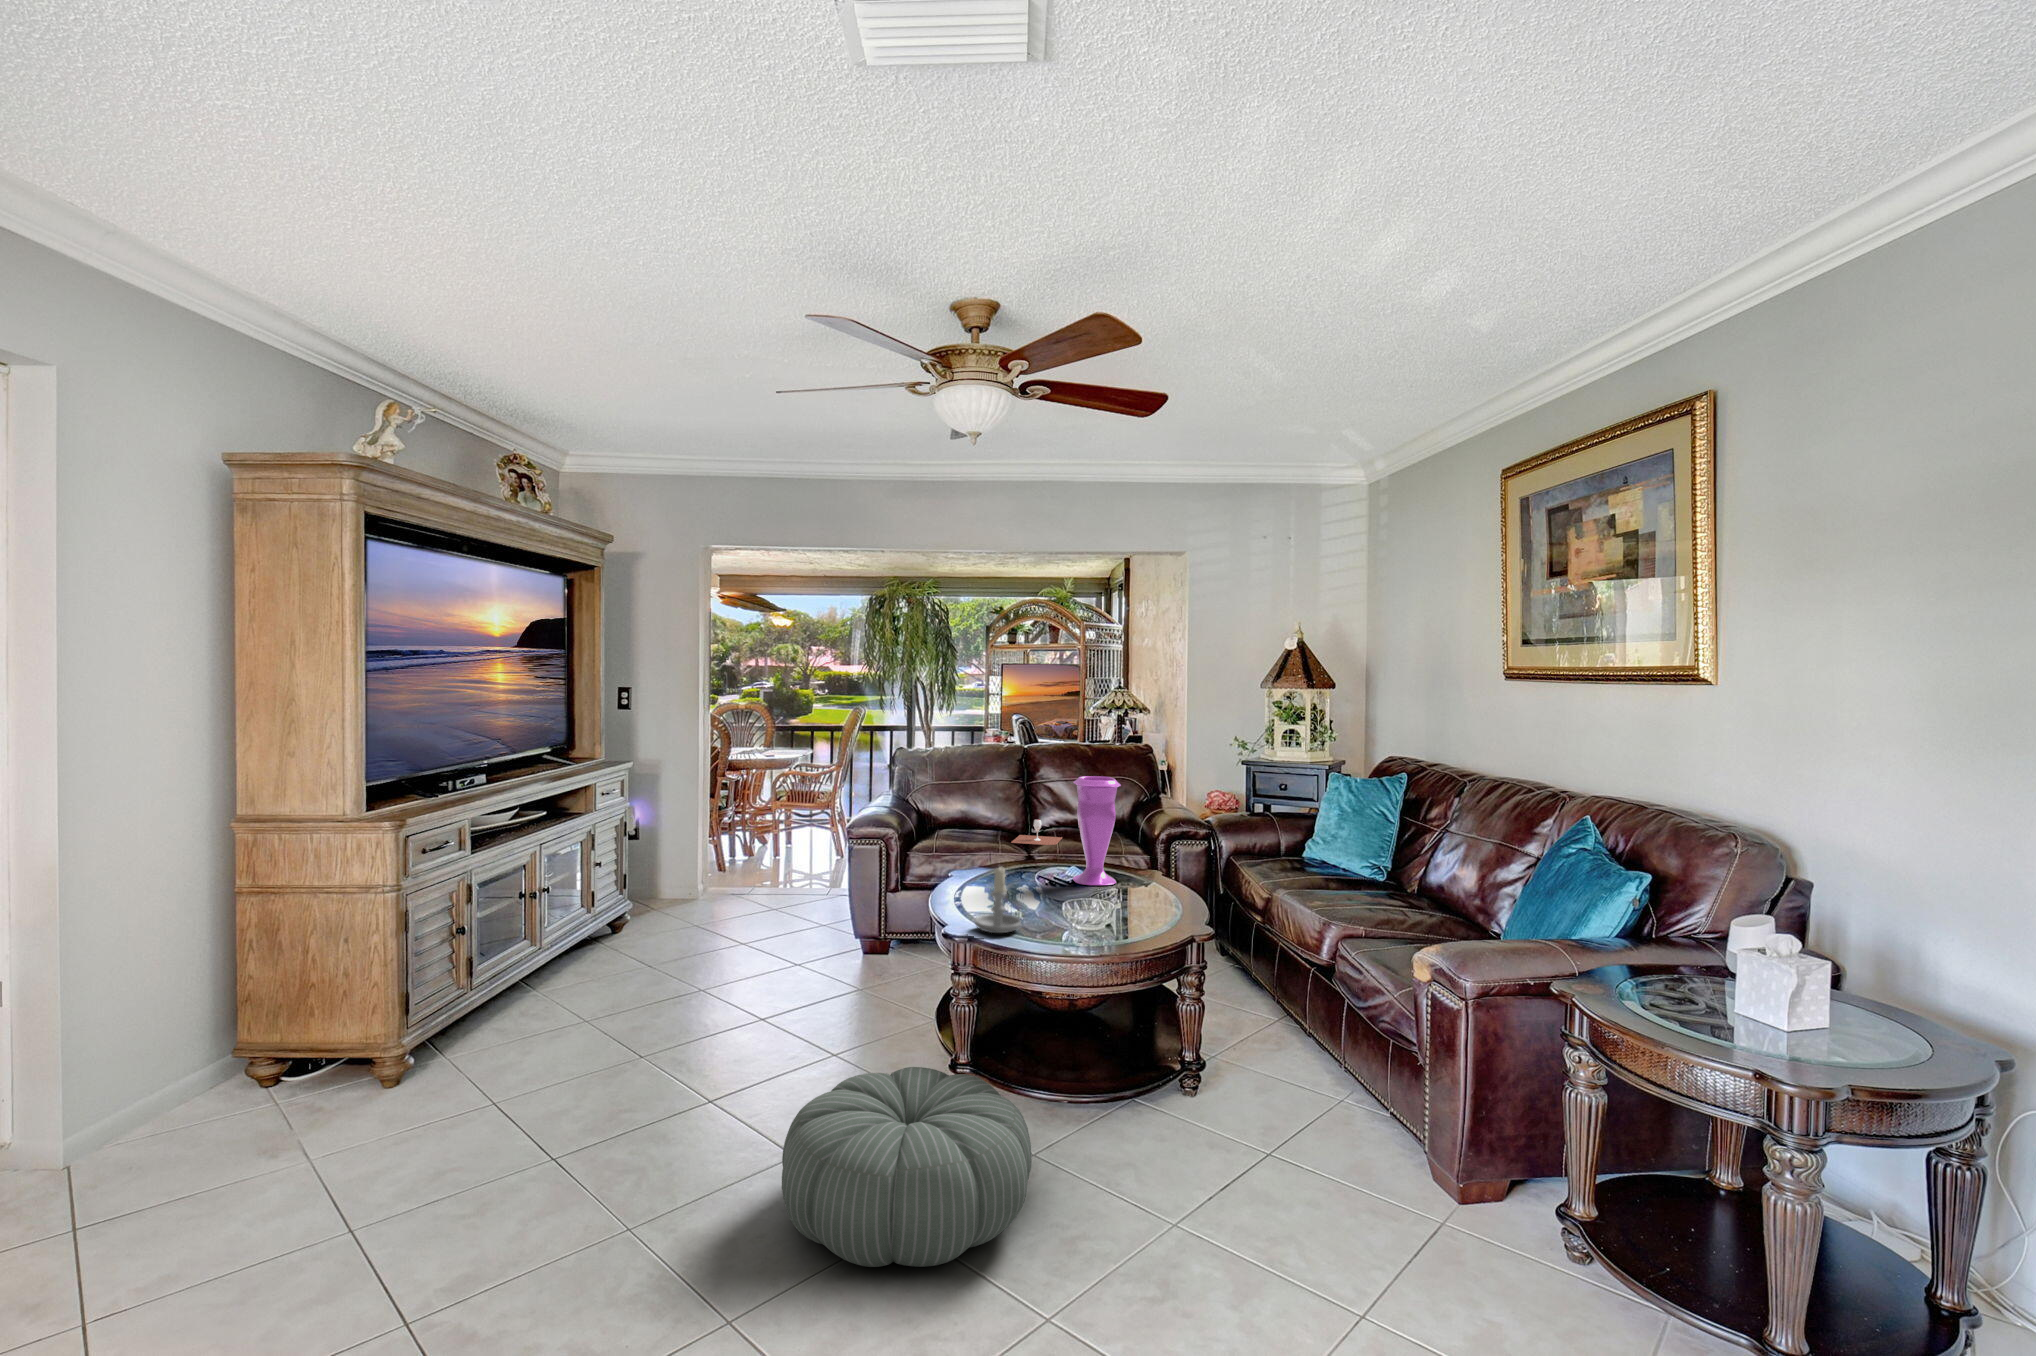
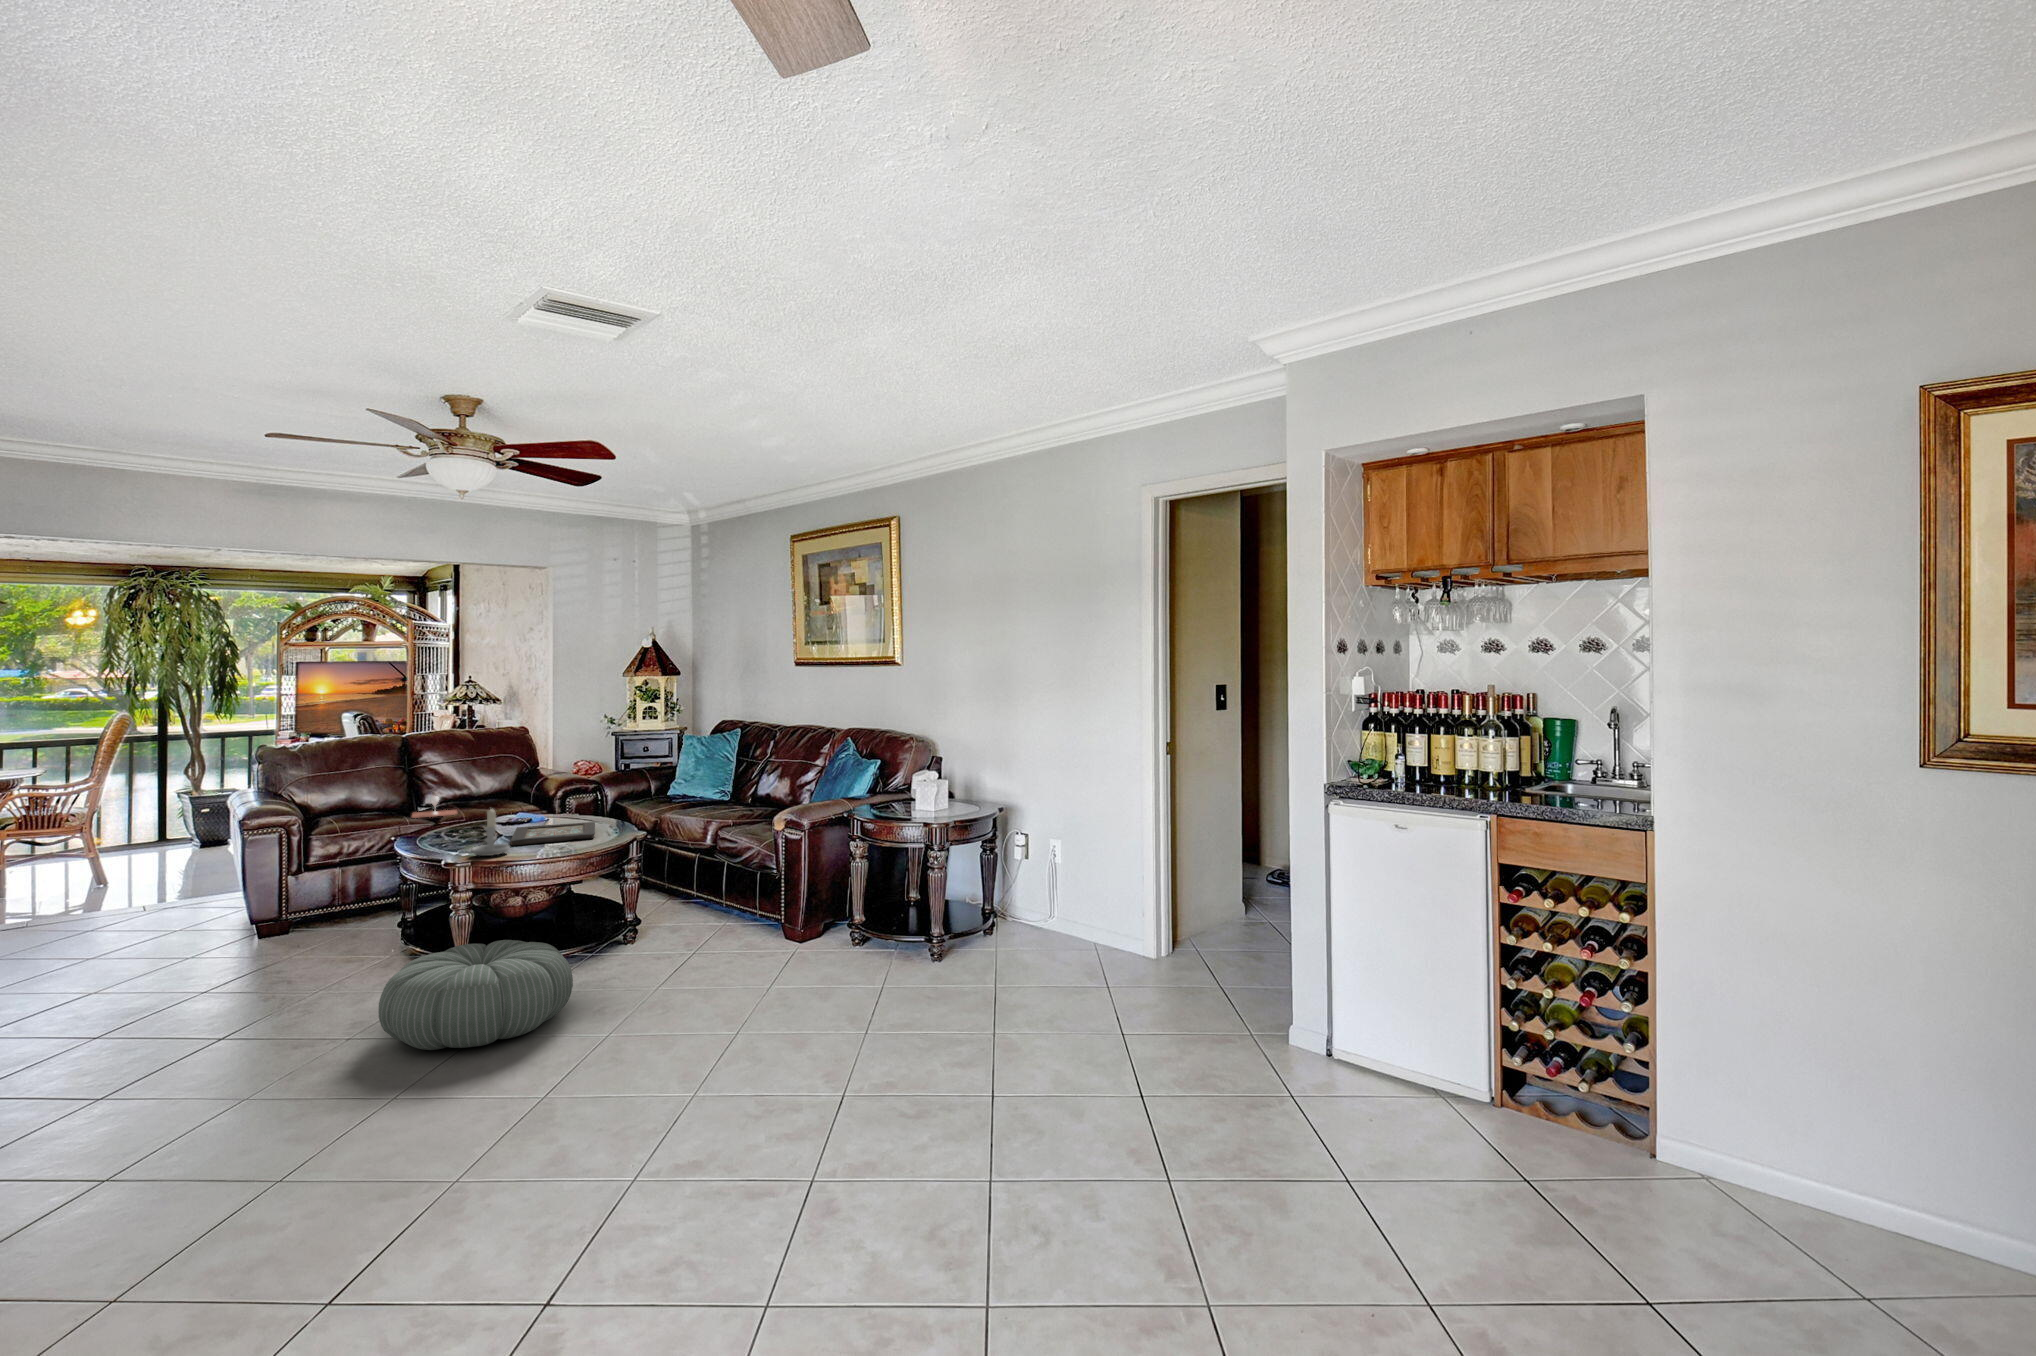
vase: present [1073,776,1121,885] -> none [505,747,549,828]
decorative tray: none [1036,886,1163,926] -> present [510,822,595,845]

